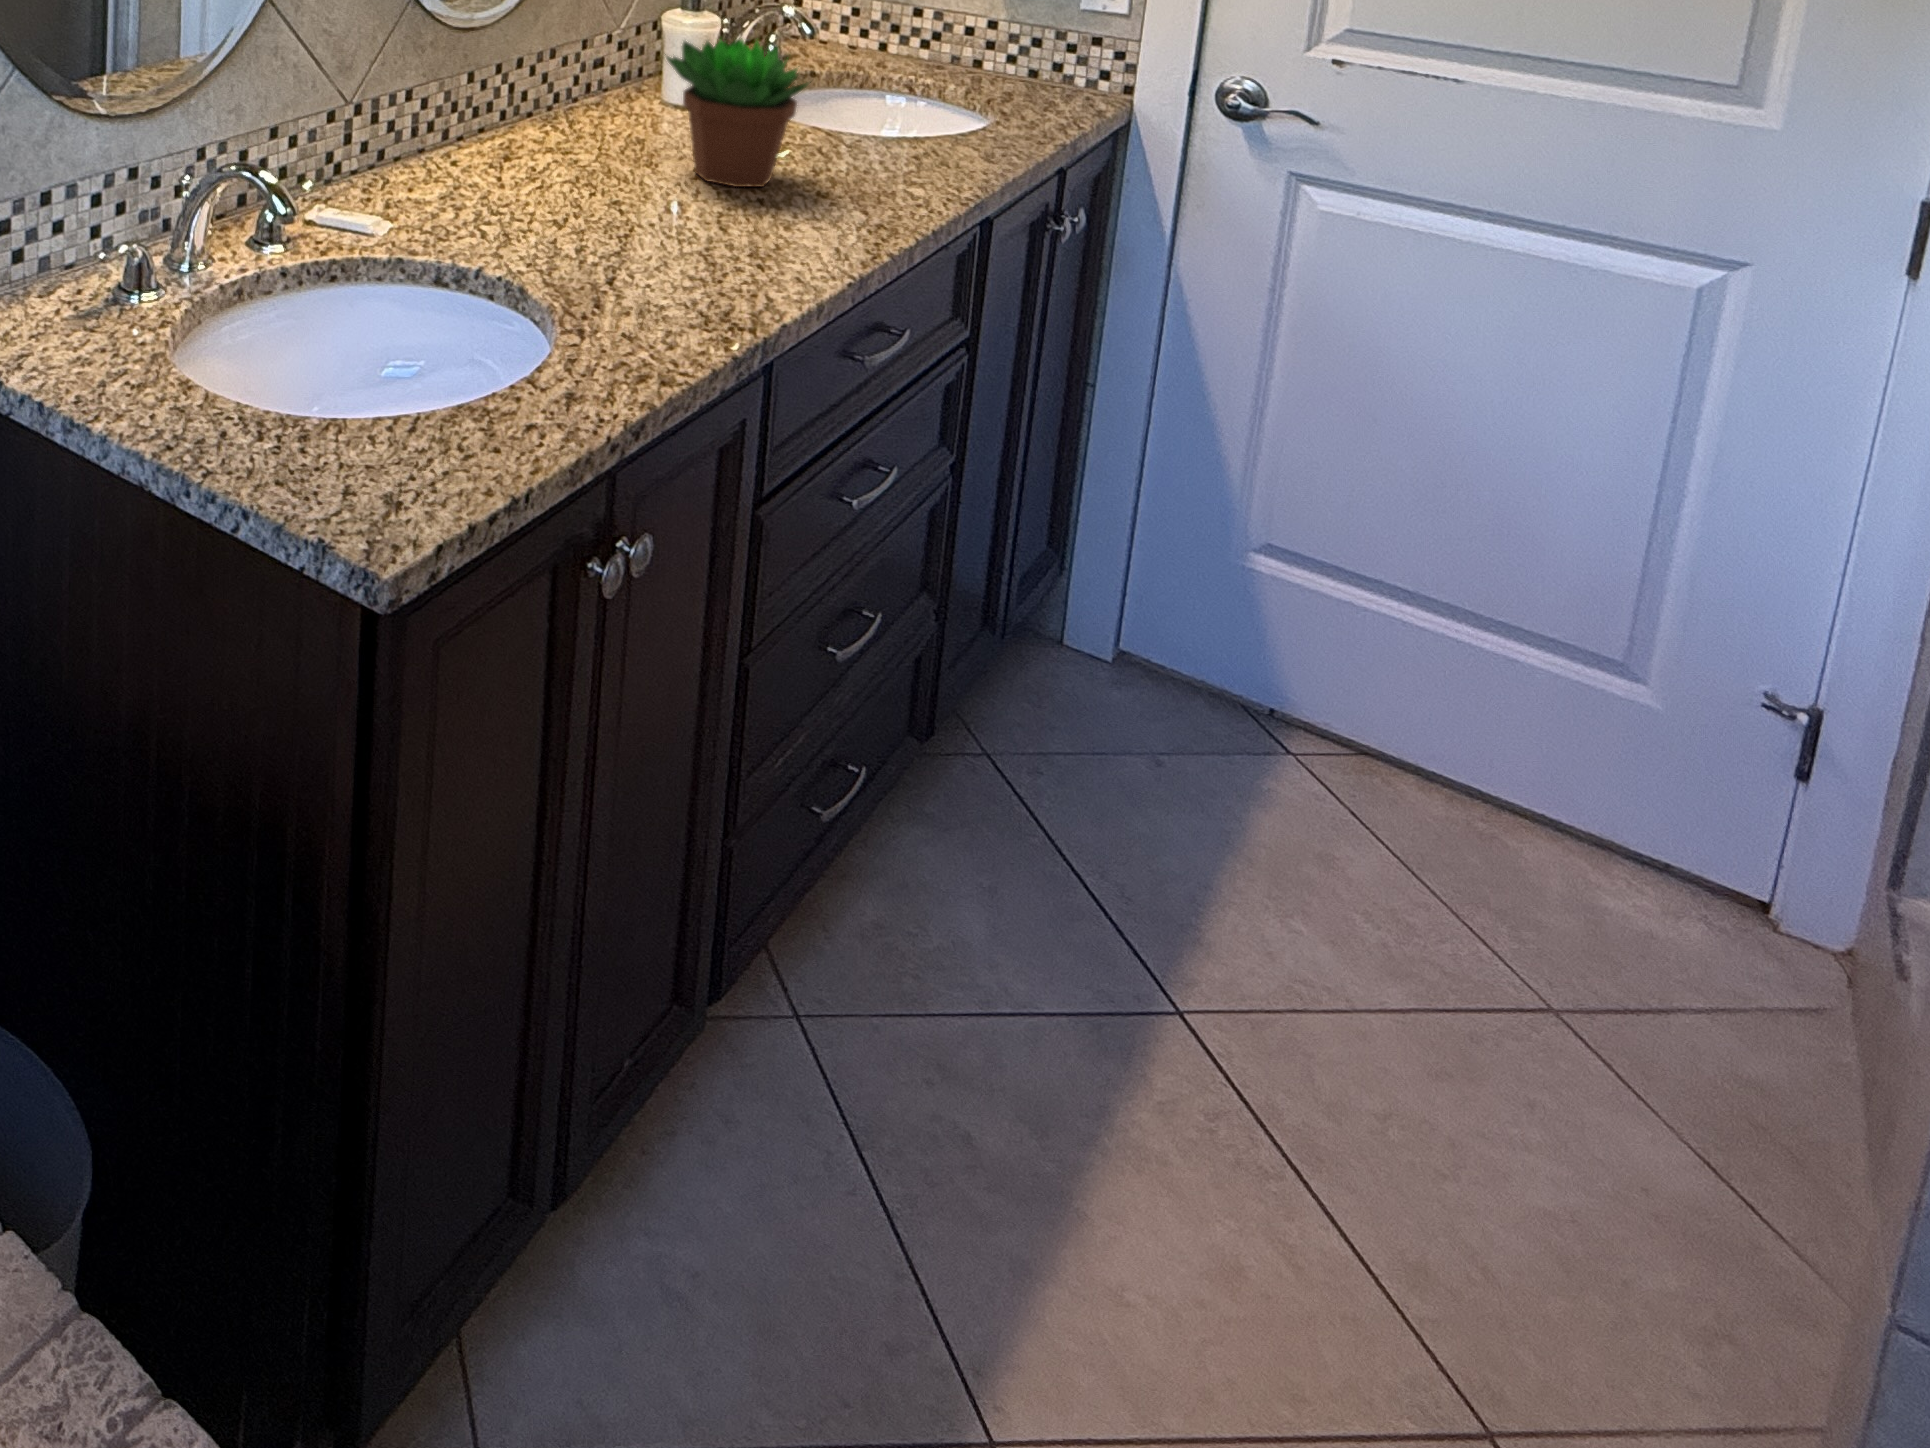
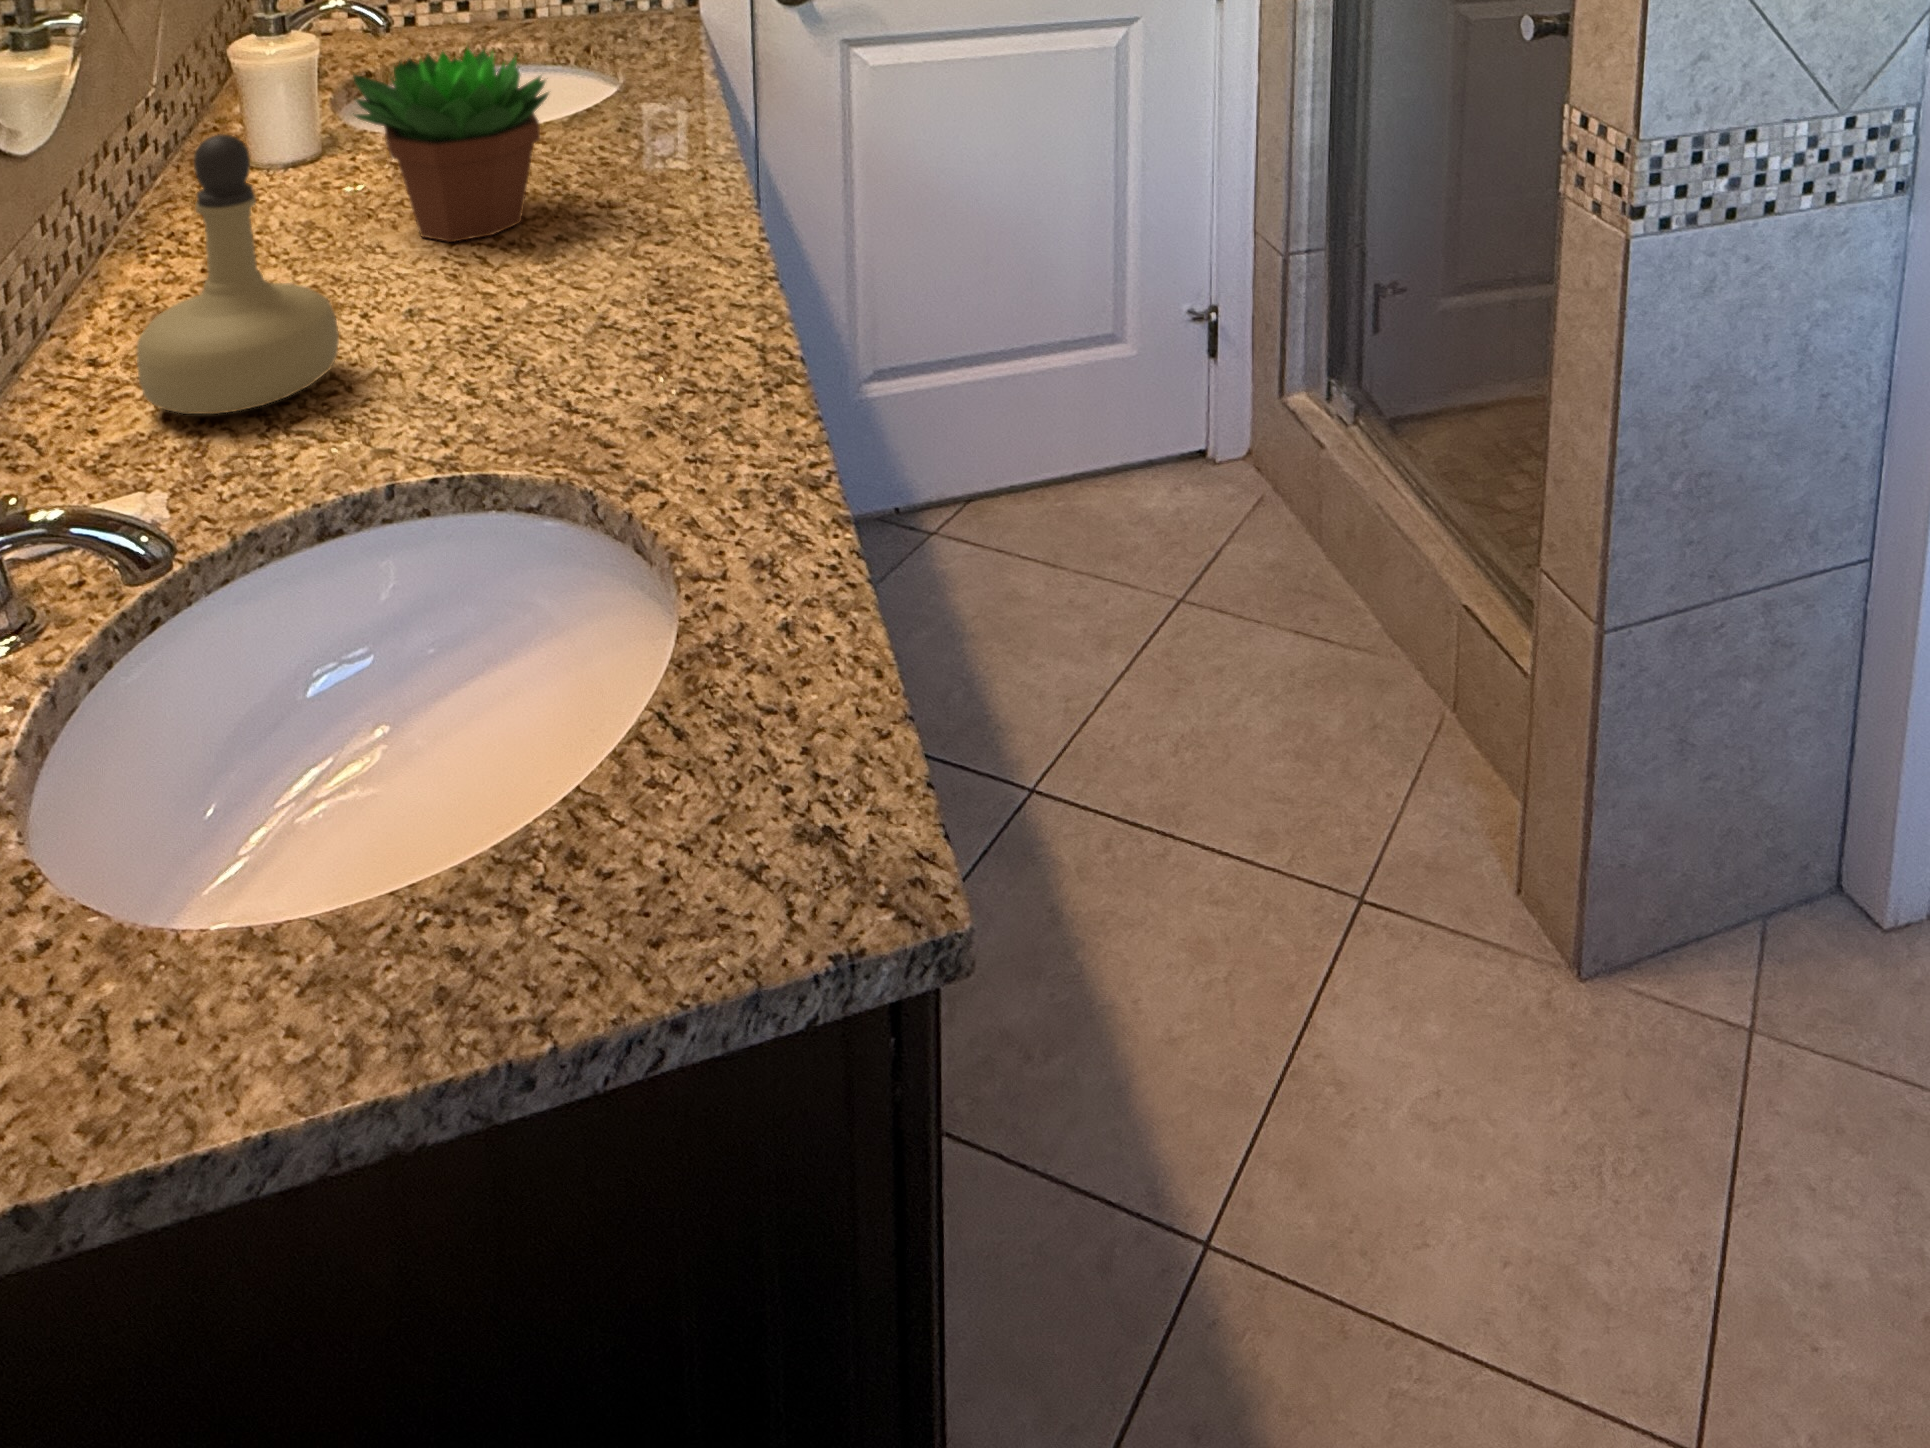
perfume bottle: none [438,31,550,212] -> present [137,134,339,414]

